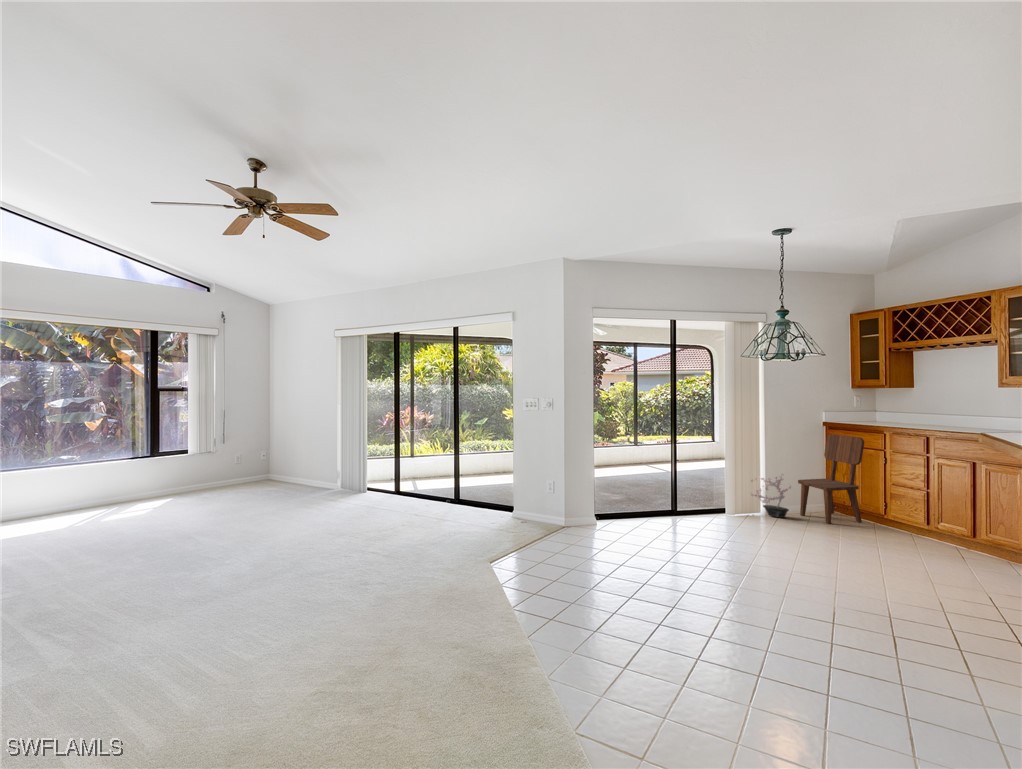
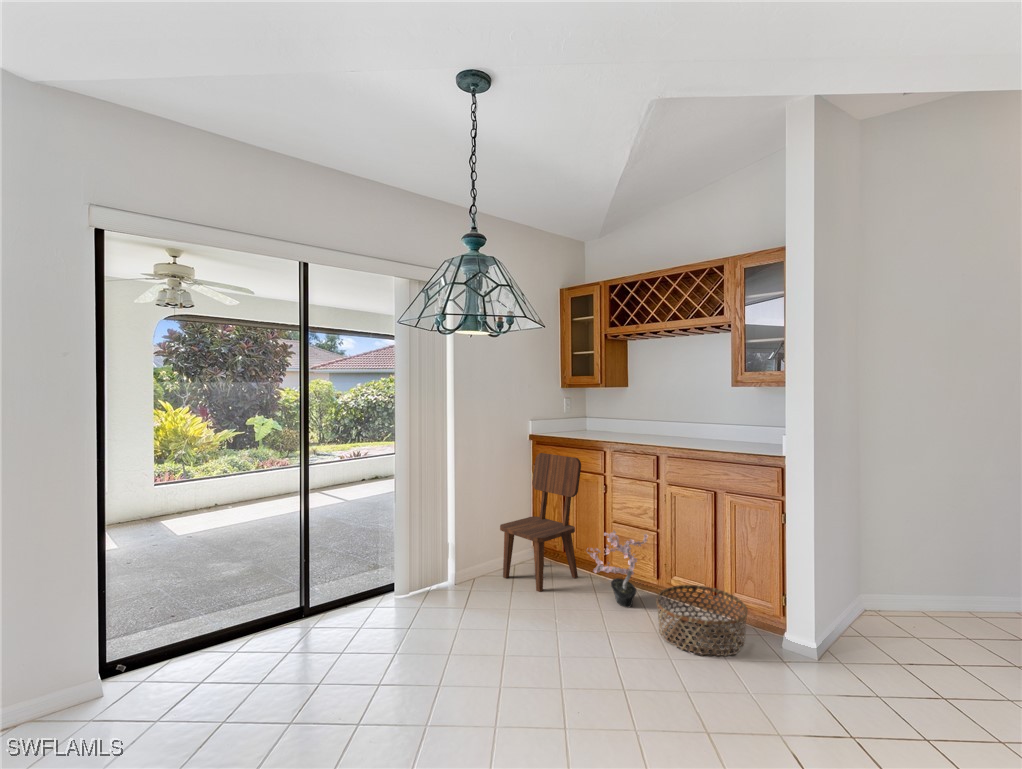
potted plant: present [751,477,791,518] -> present [588,530,648,608]
basket: none [917,524,994,565] -> present [656,585,748,656]

